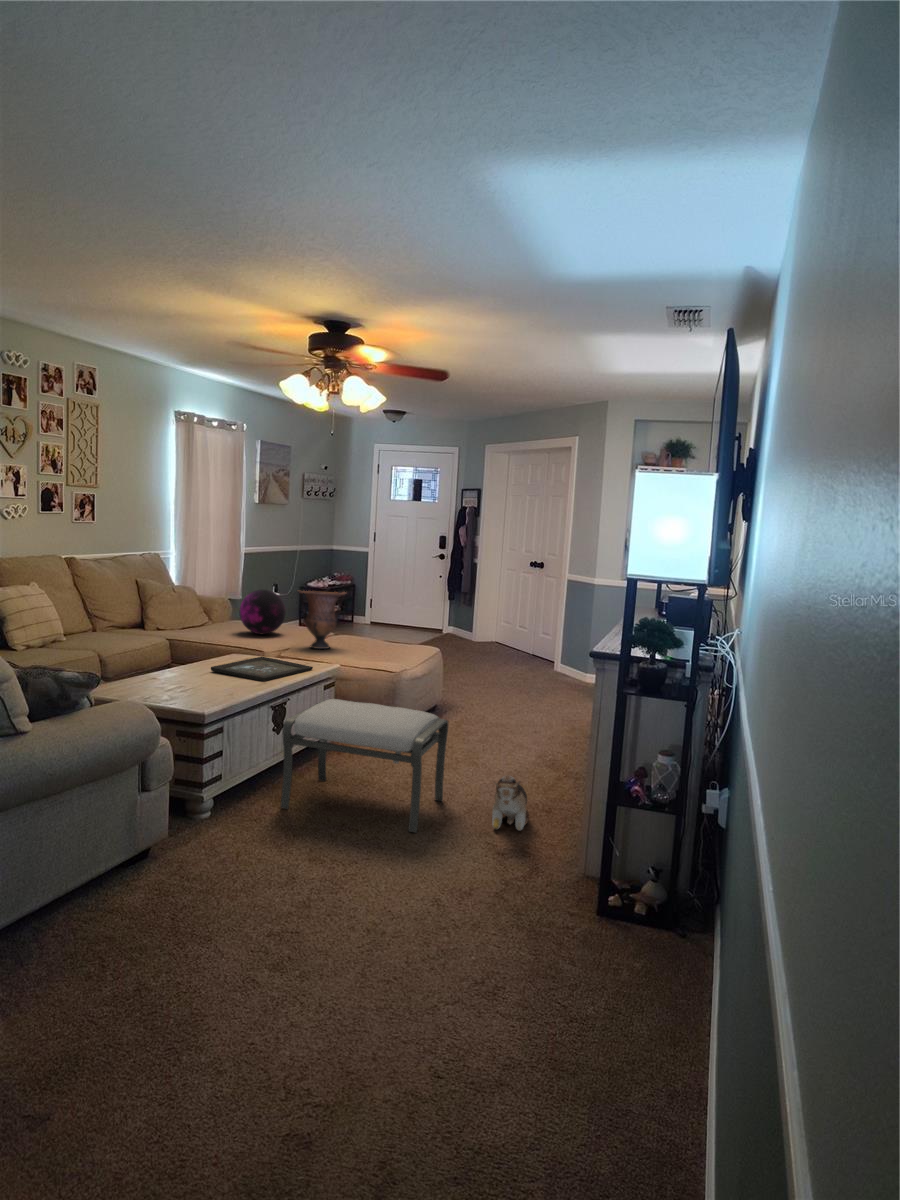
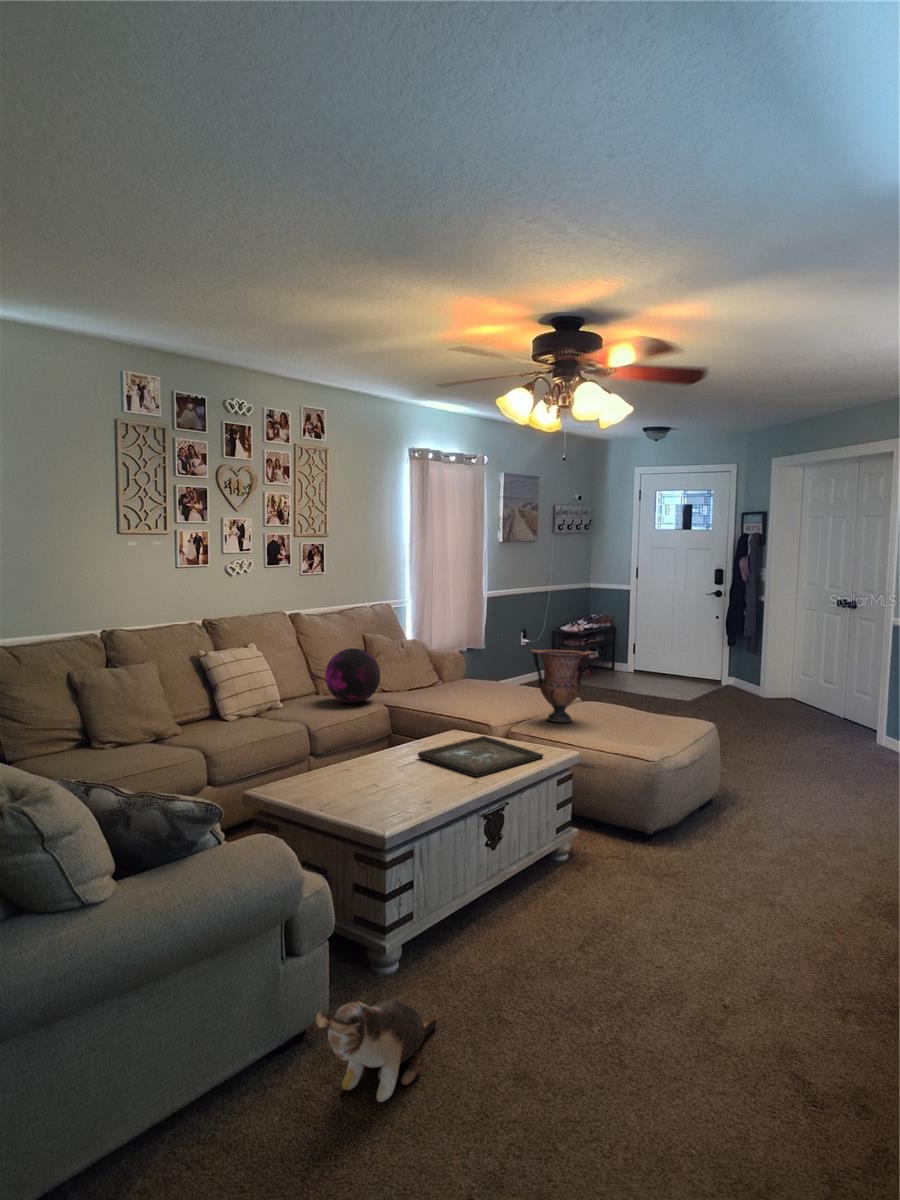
decorative orb: present [240,590,286,634] -> present [325,648,380,703]
ottoman: present [280,699,449,833] -> none [487,813,731,1049]
plush toy: present [492,775,529,830] -> present [316,1000,437,1102]

